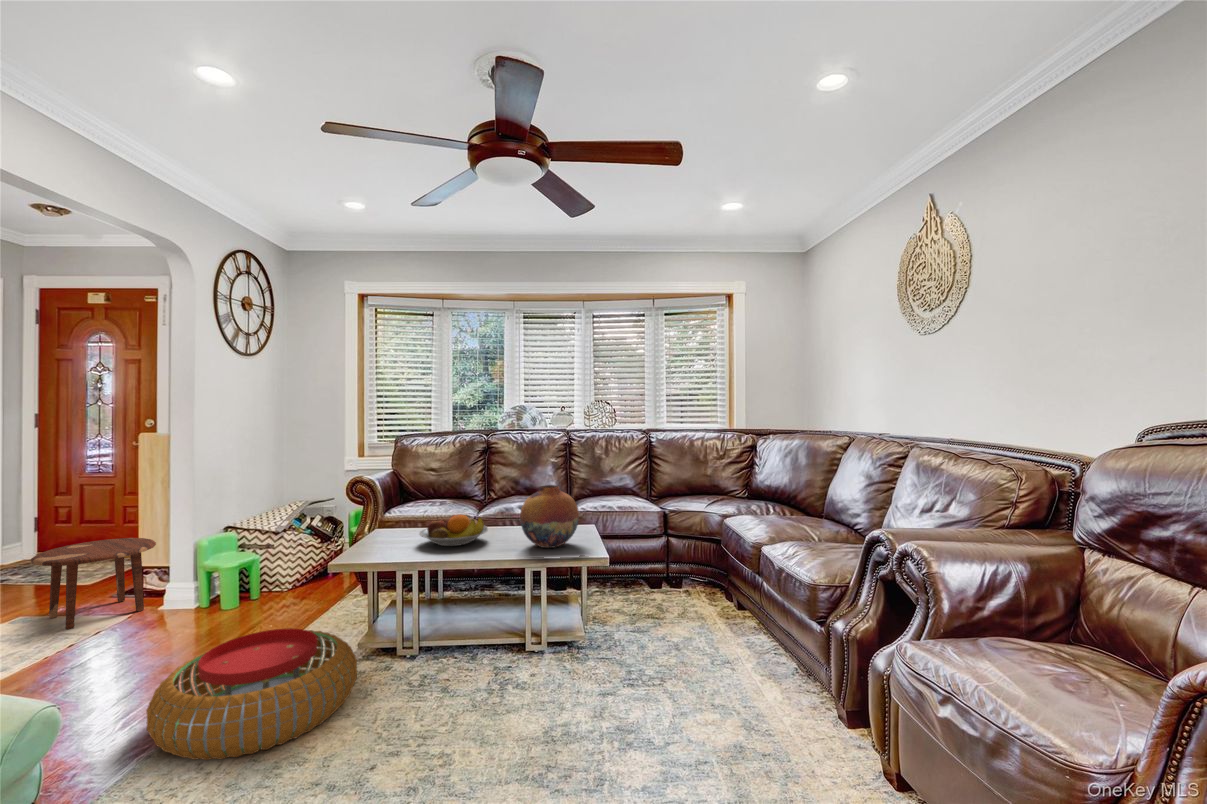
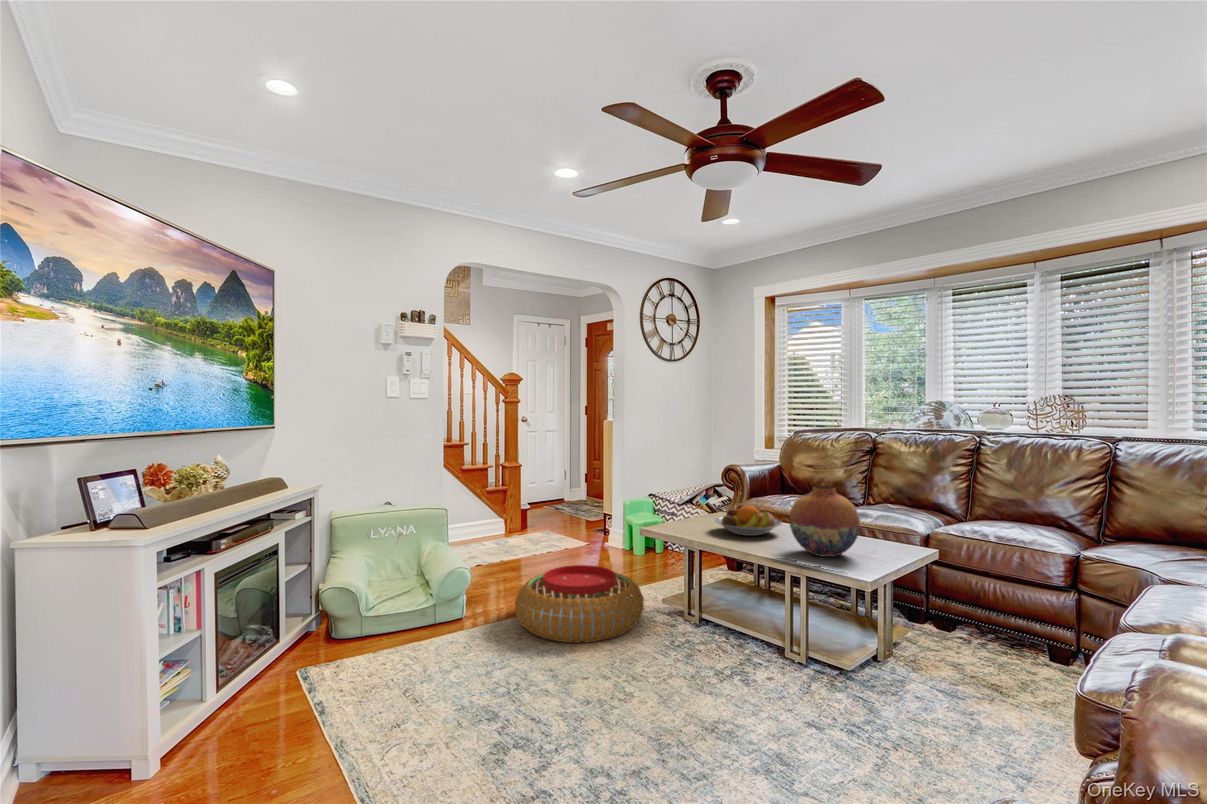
side table: present [31,538,156,630] -> none [549,493,611,545]

